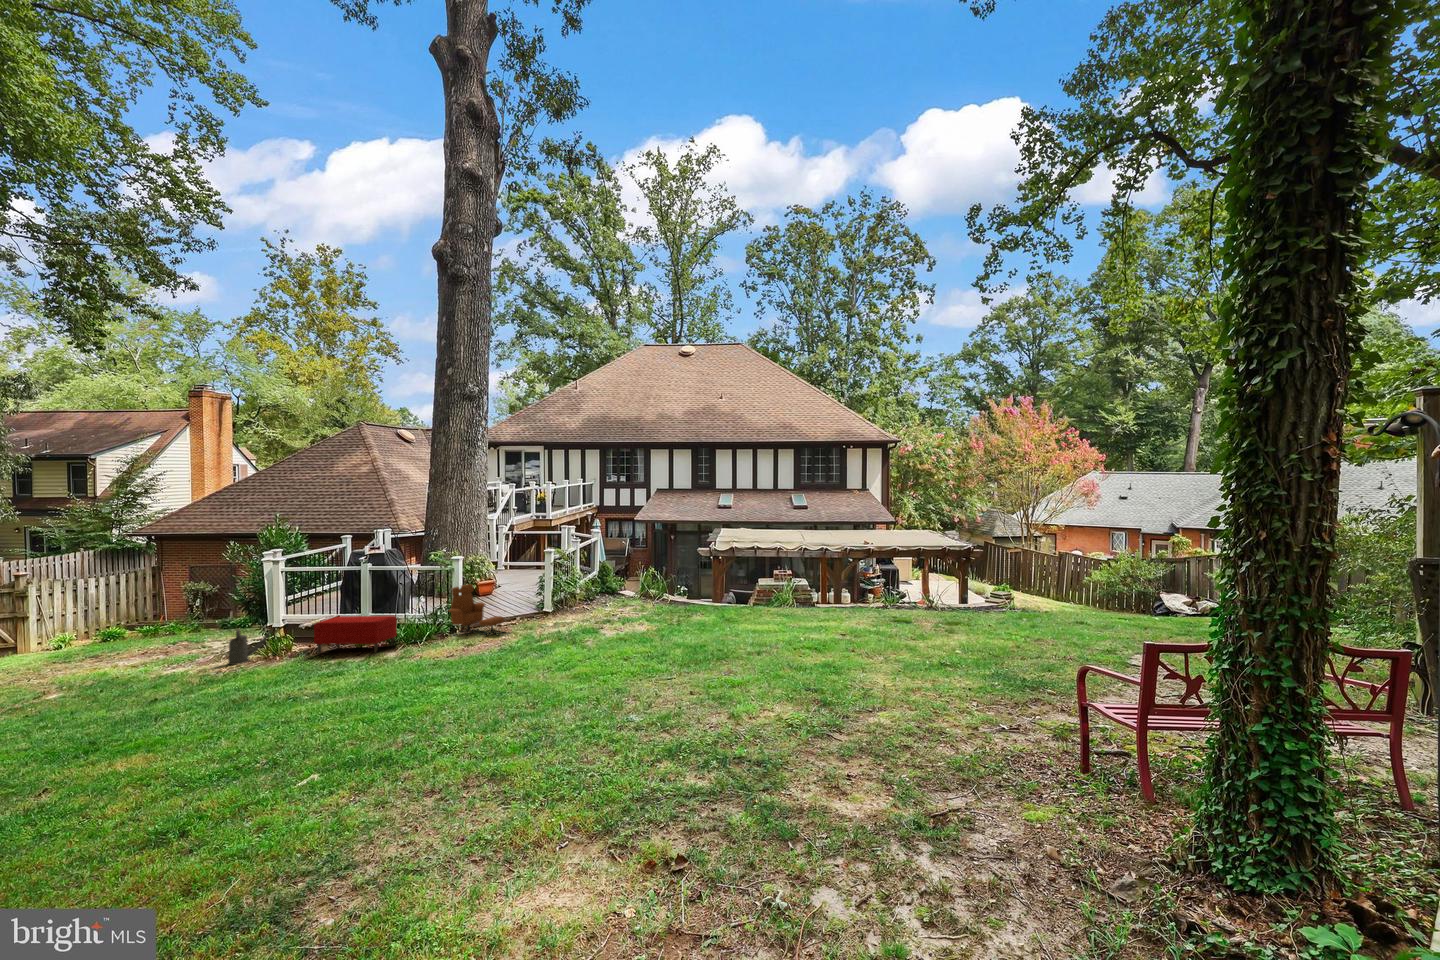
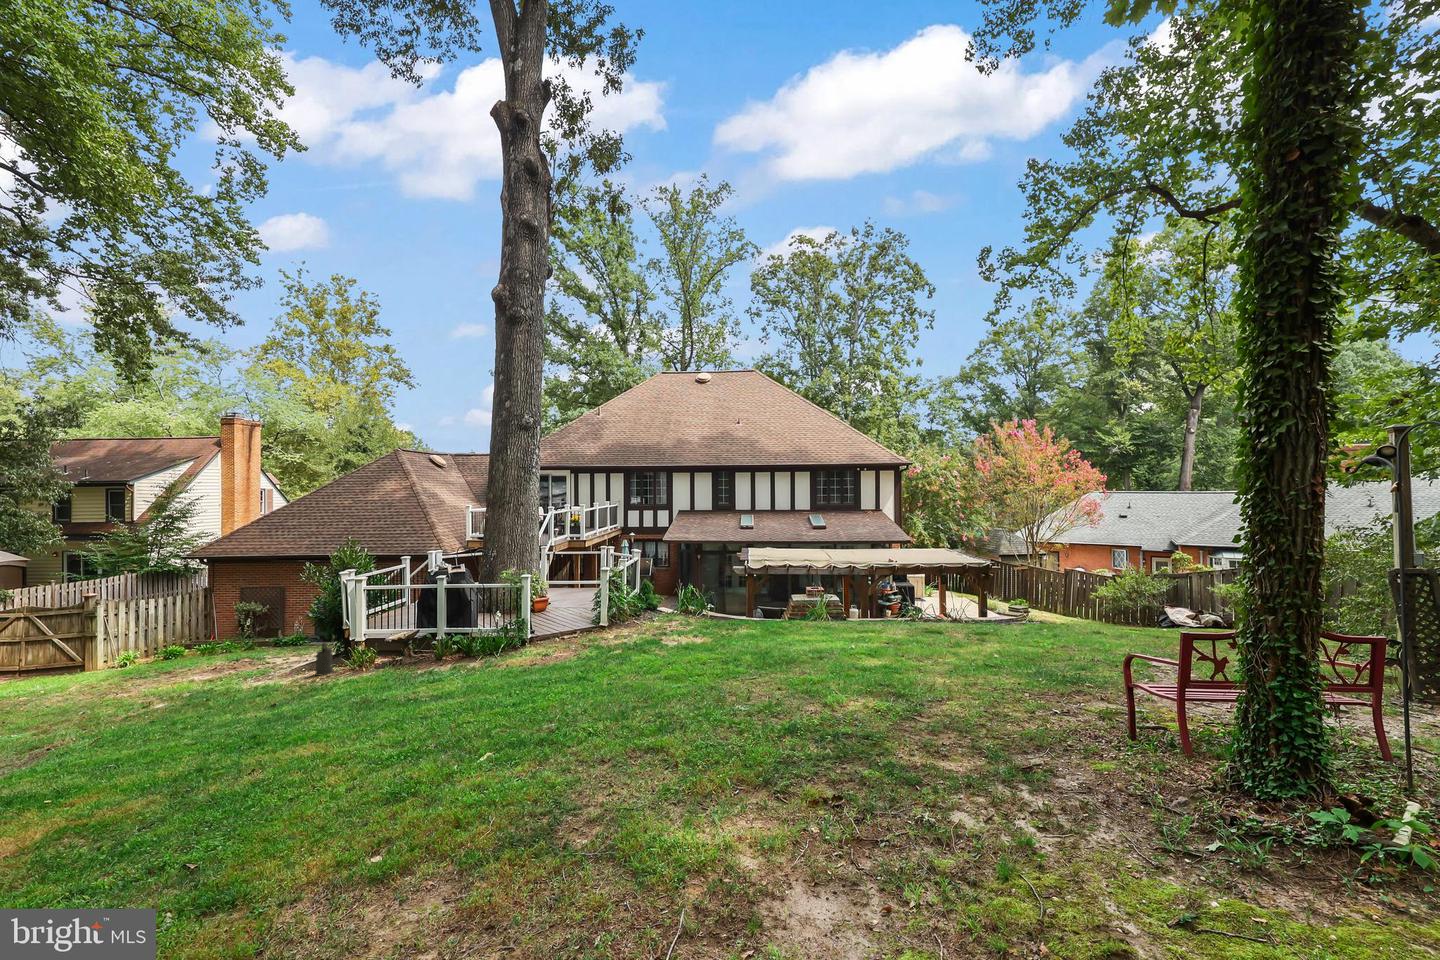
lounge chair: present [449,584,504,637] -> none [516,598,569,647]
bench: present [314,615,397,654] -> none [395,628,469,664]

